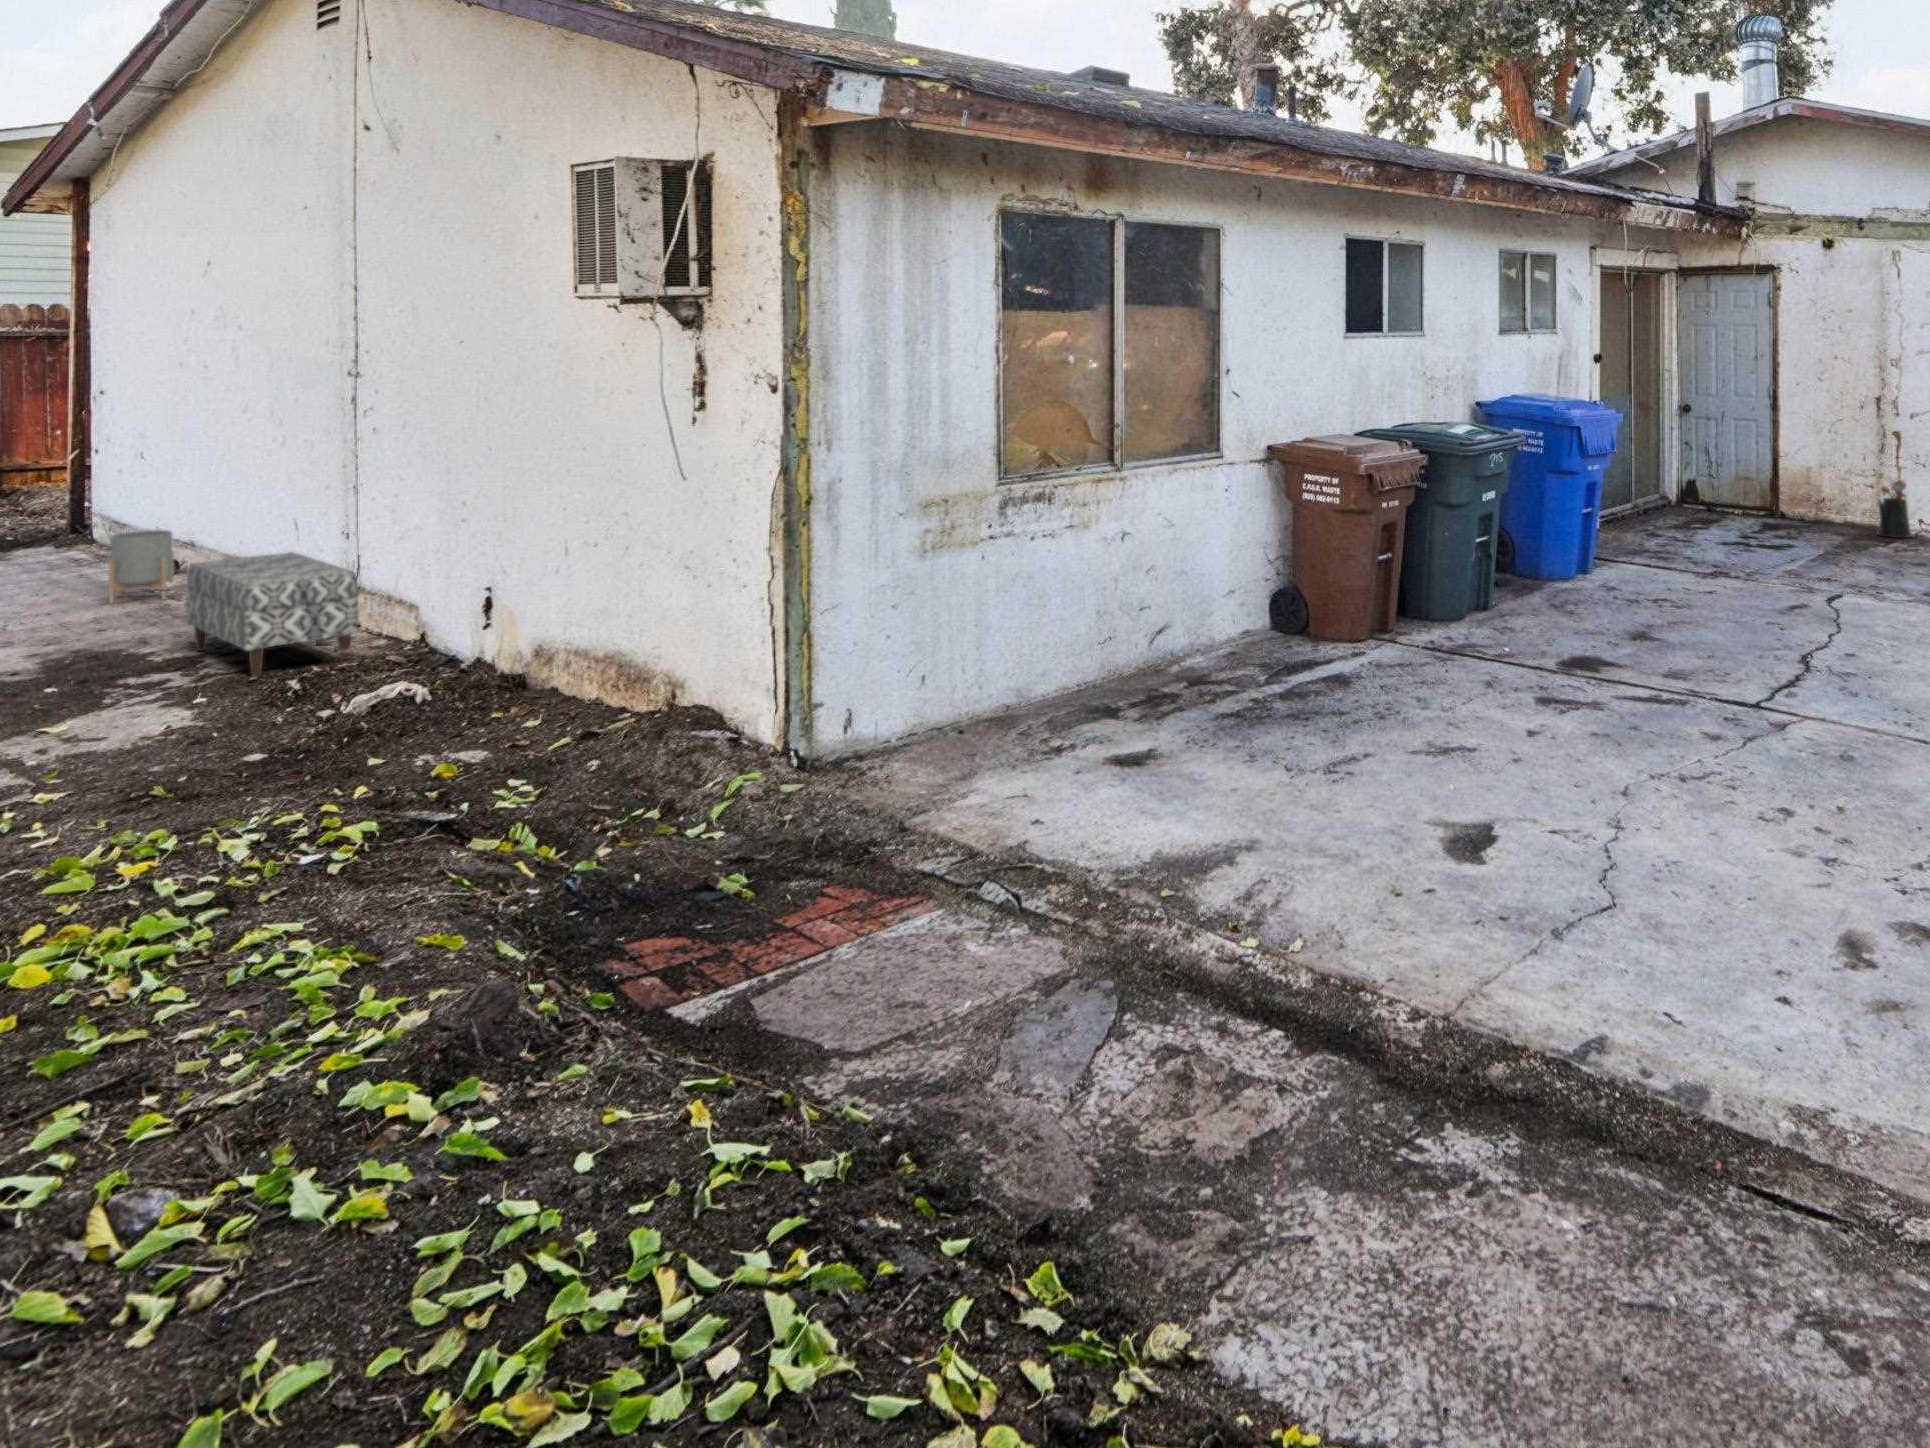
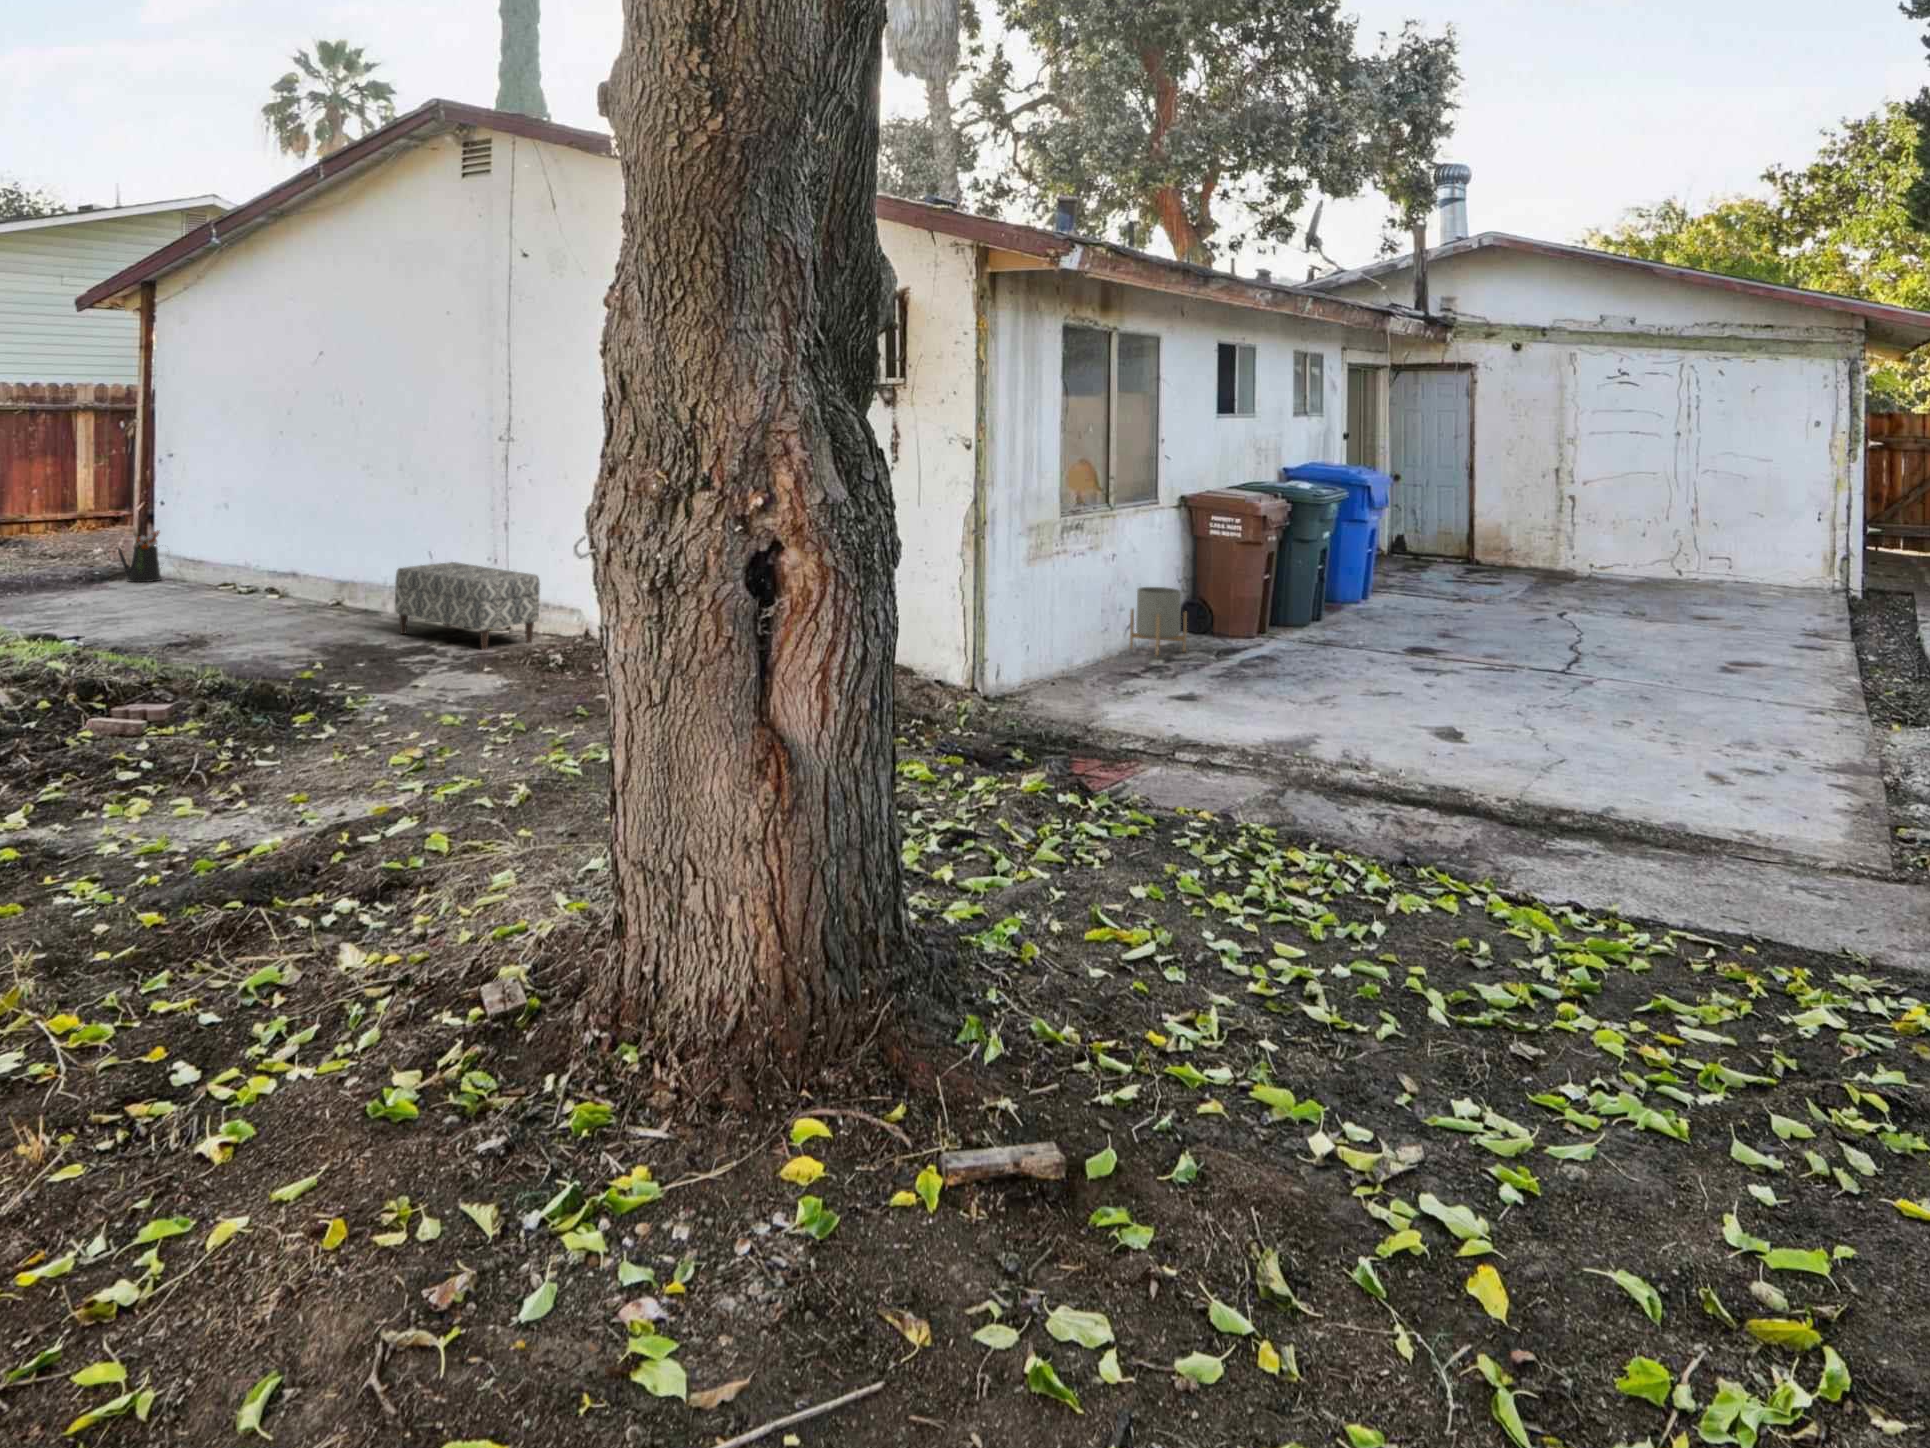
watering can: present [1877,480,1911,538] -> present [118,530,161,582]
planter: present [109,530,174,603] -> present [1130,587,1187,656]

